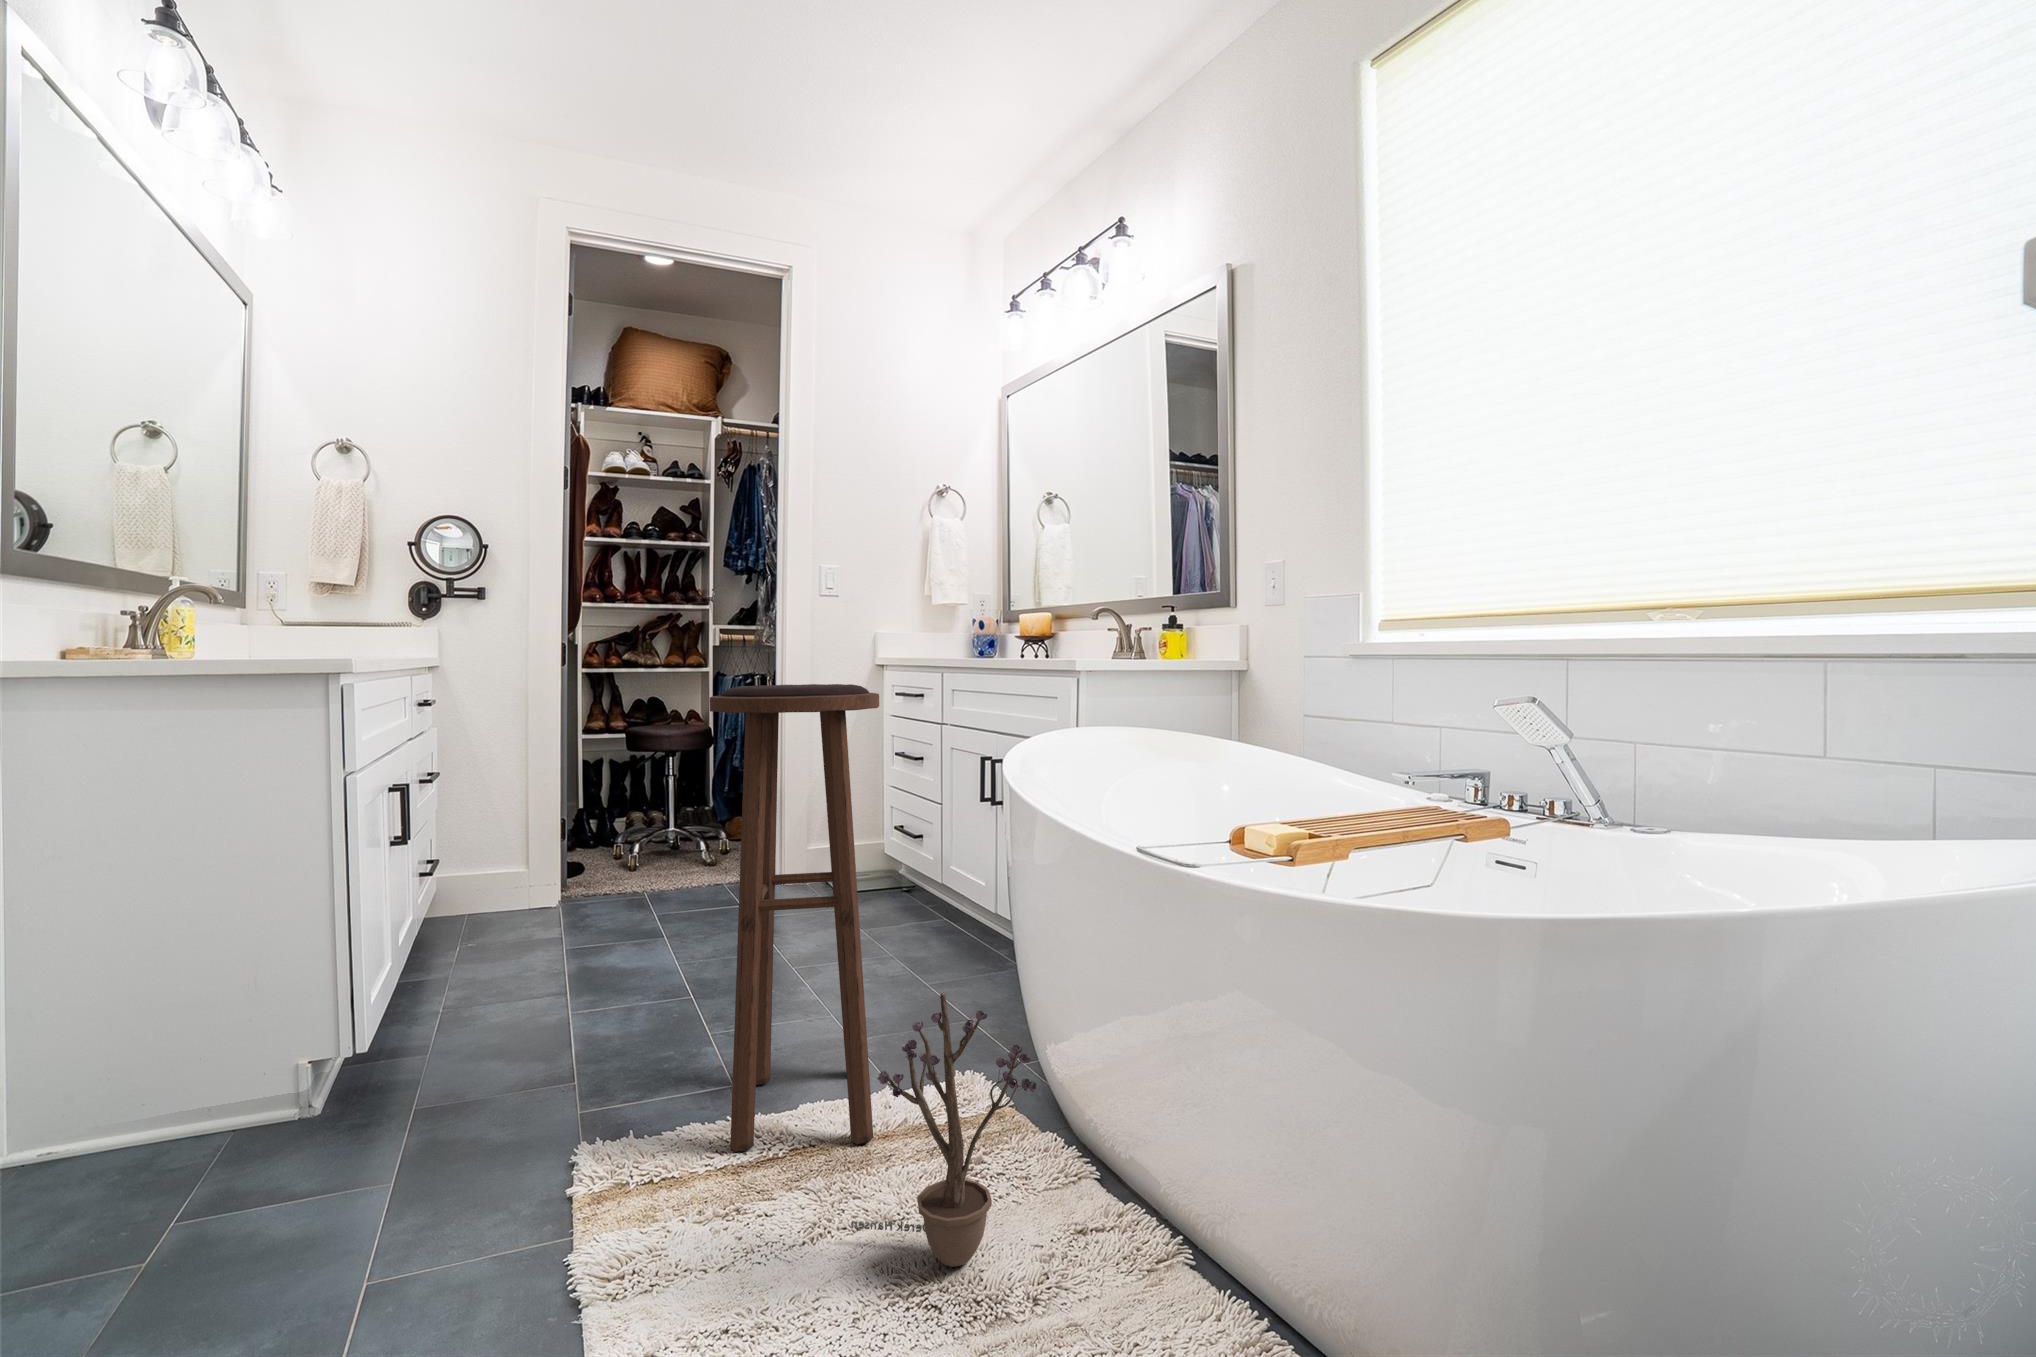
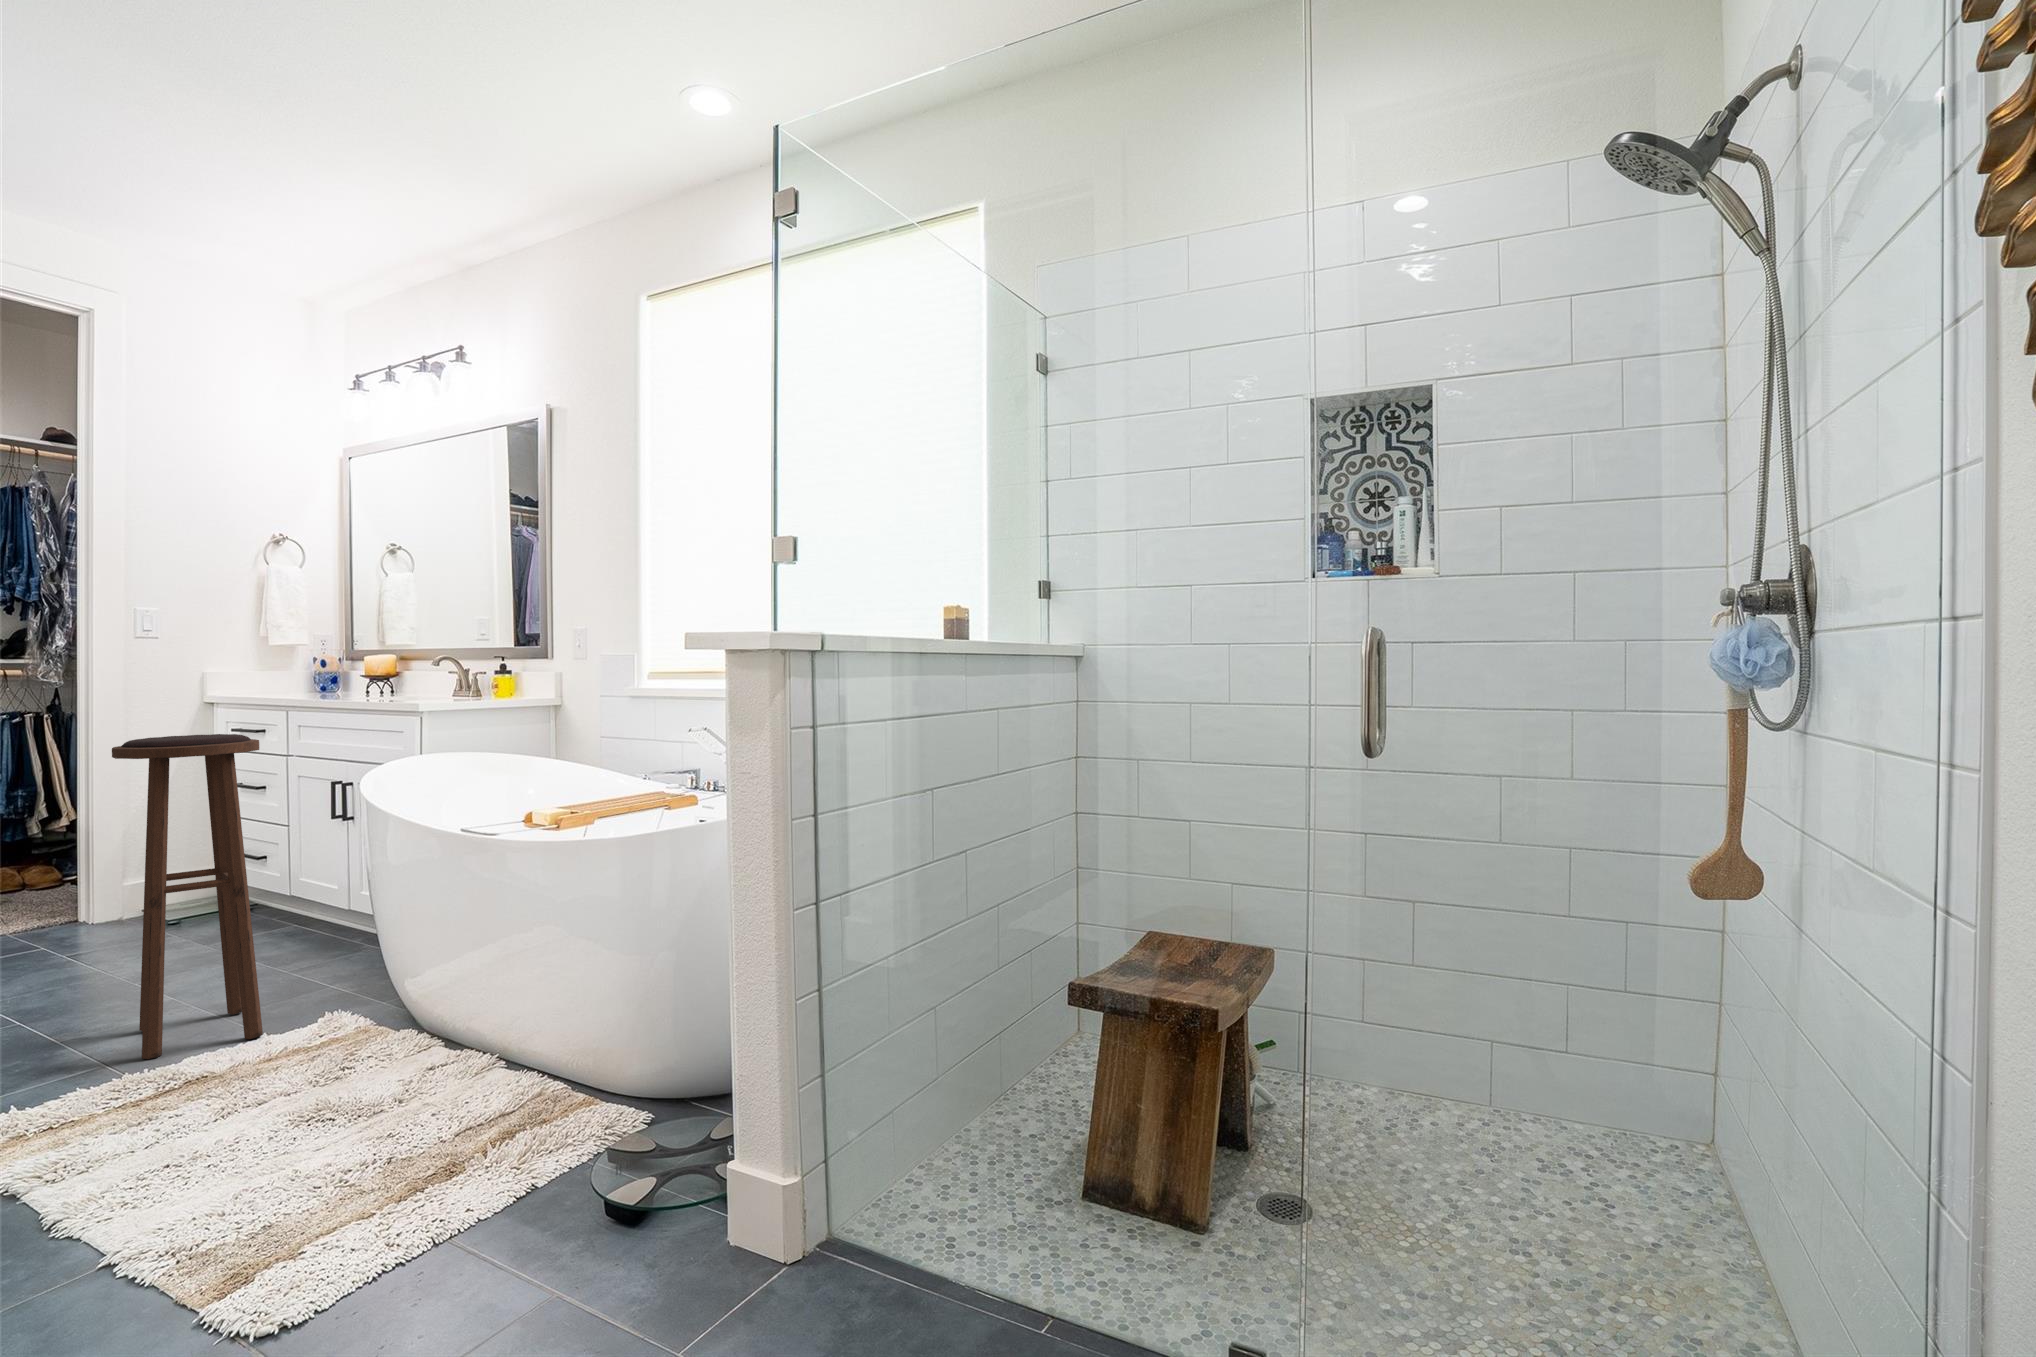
decorative plant: present [851,994,1037,1267] -> none [260,912,389,1064]

